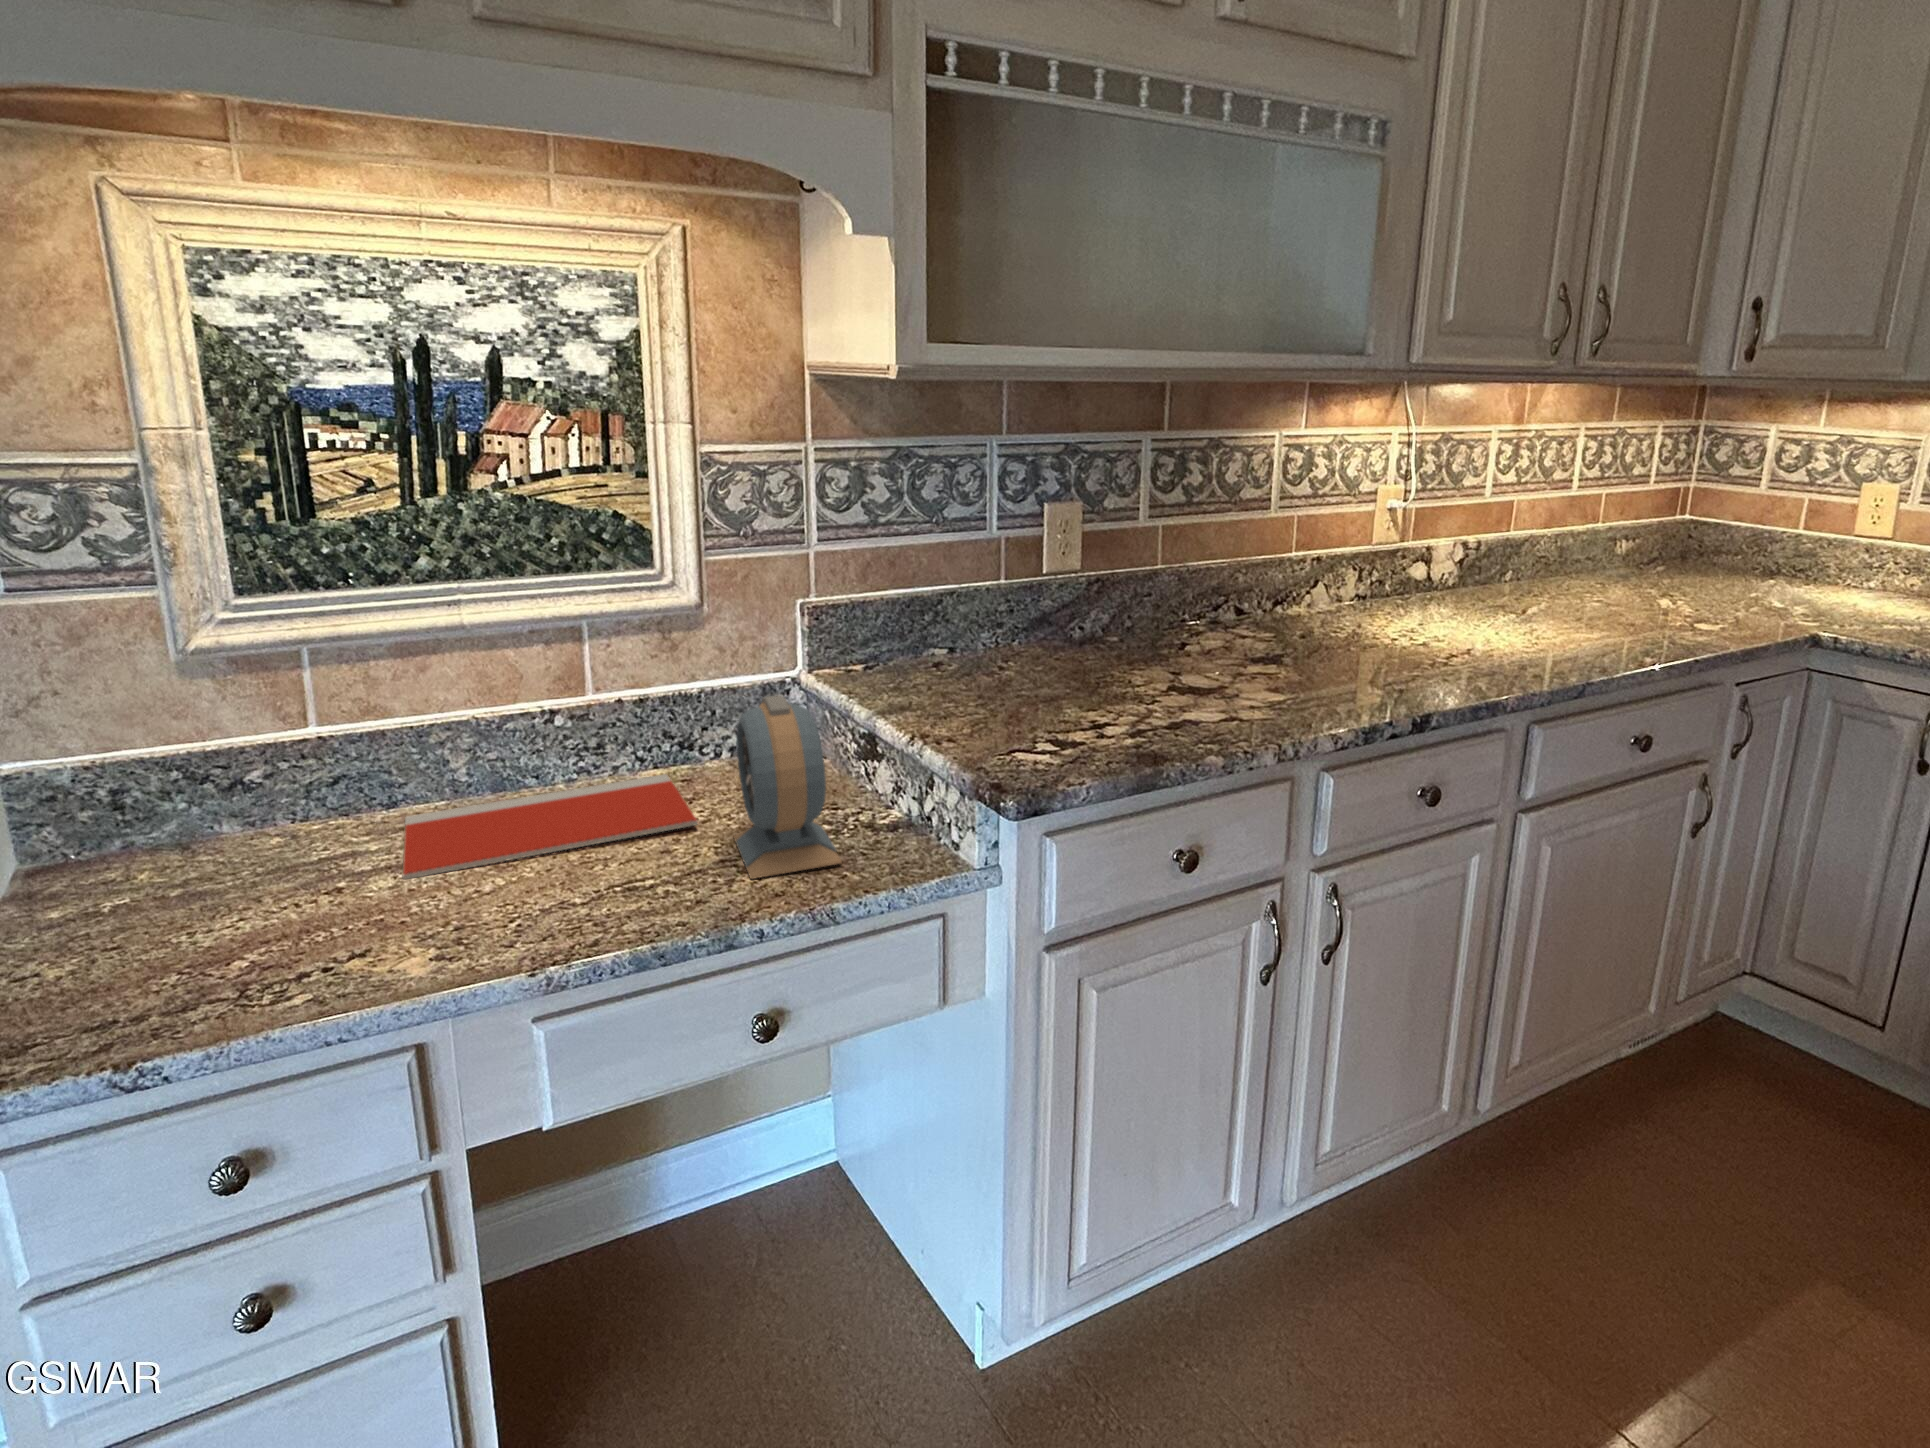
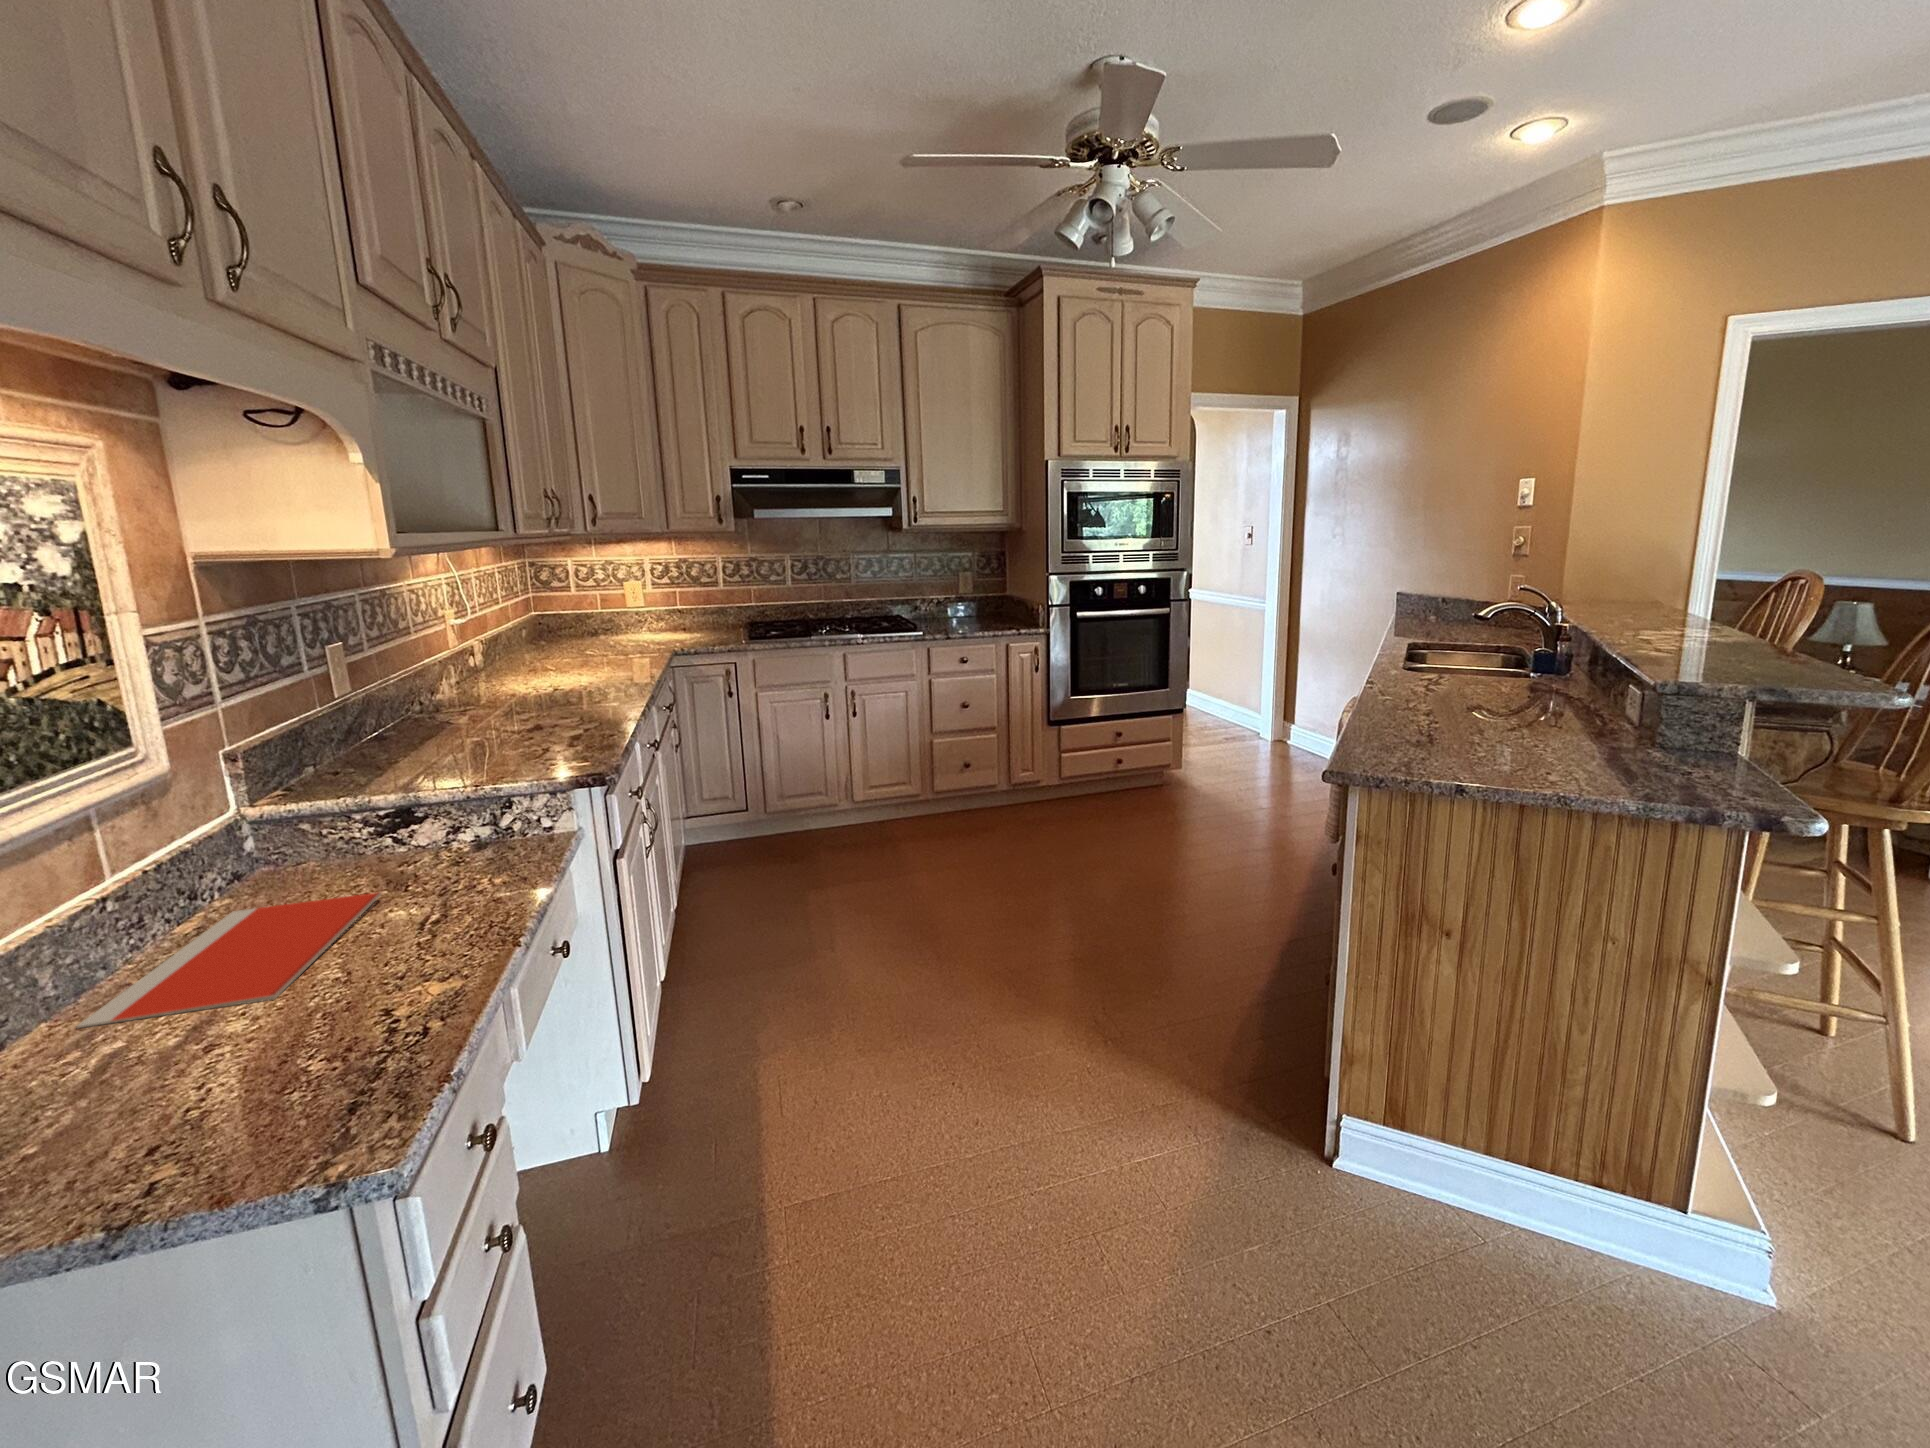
alarm clock: present [733,695,842,879] -> none [412,771,524,889]

